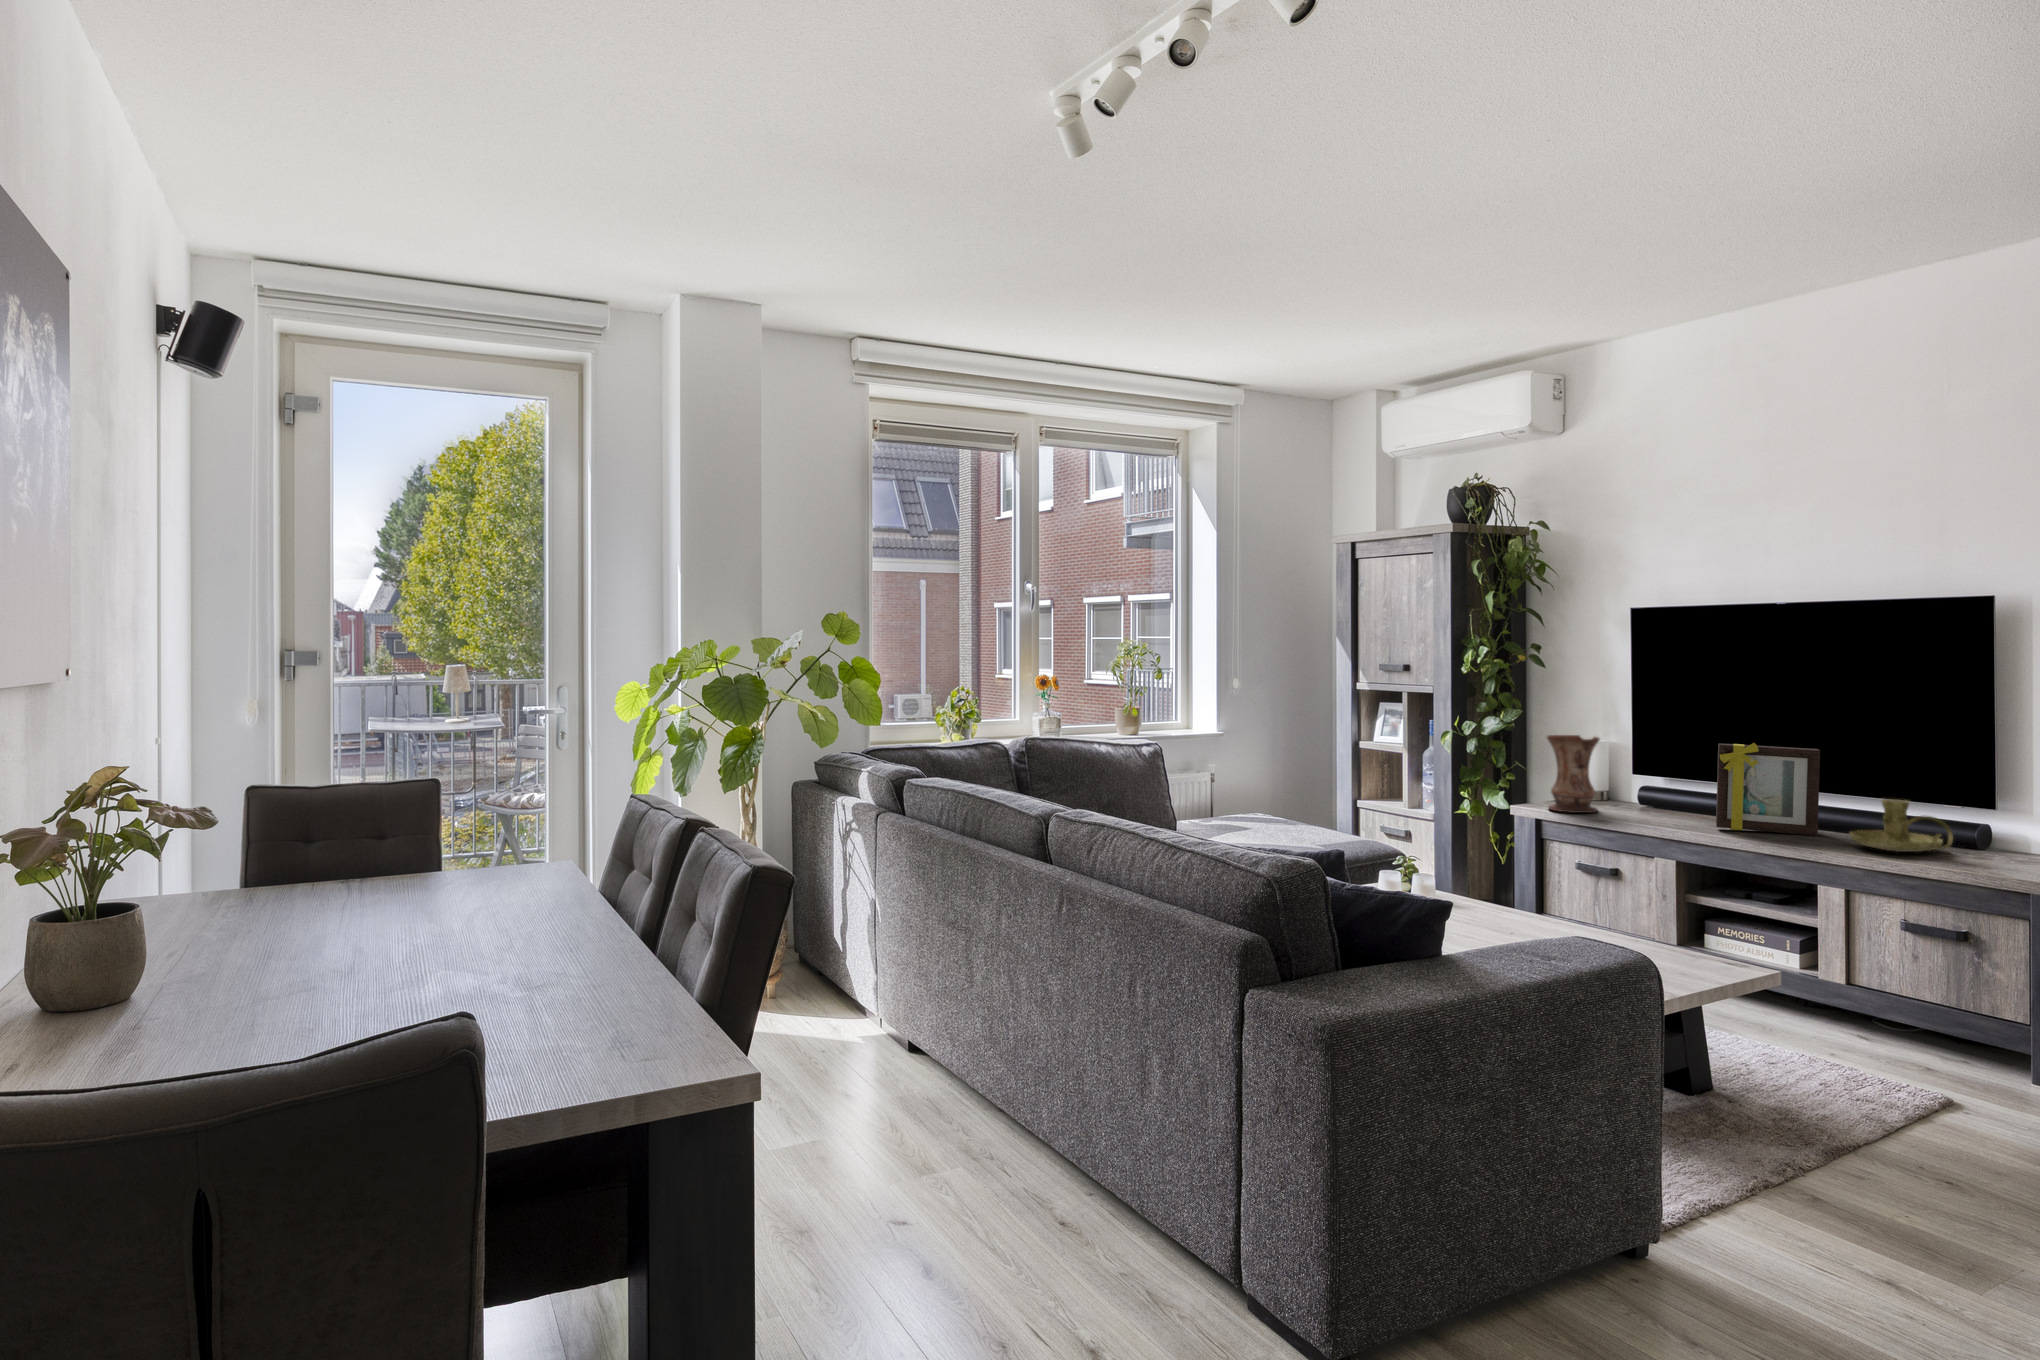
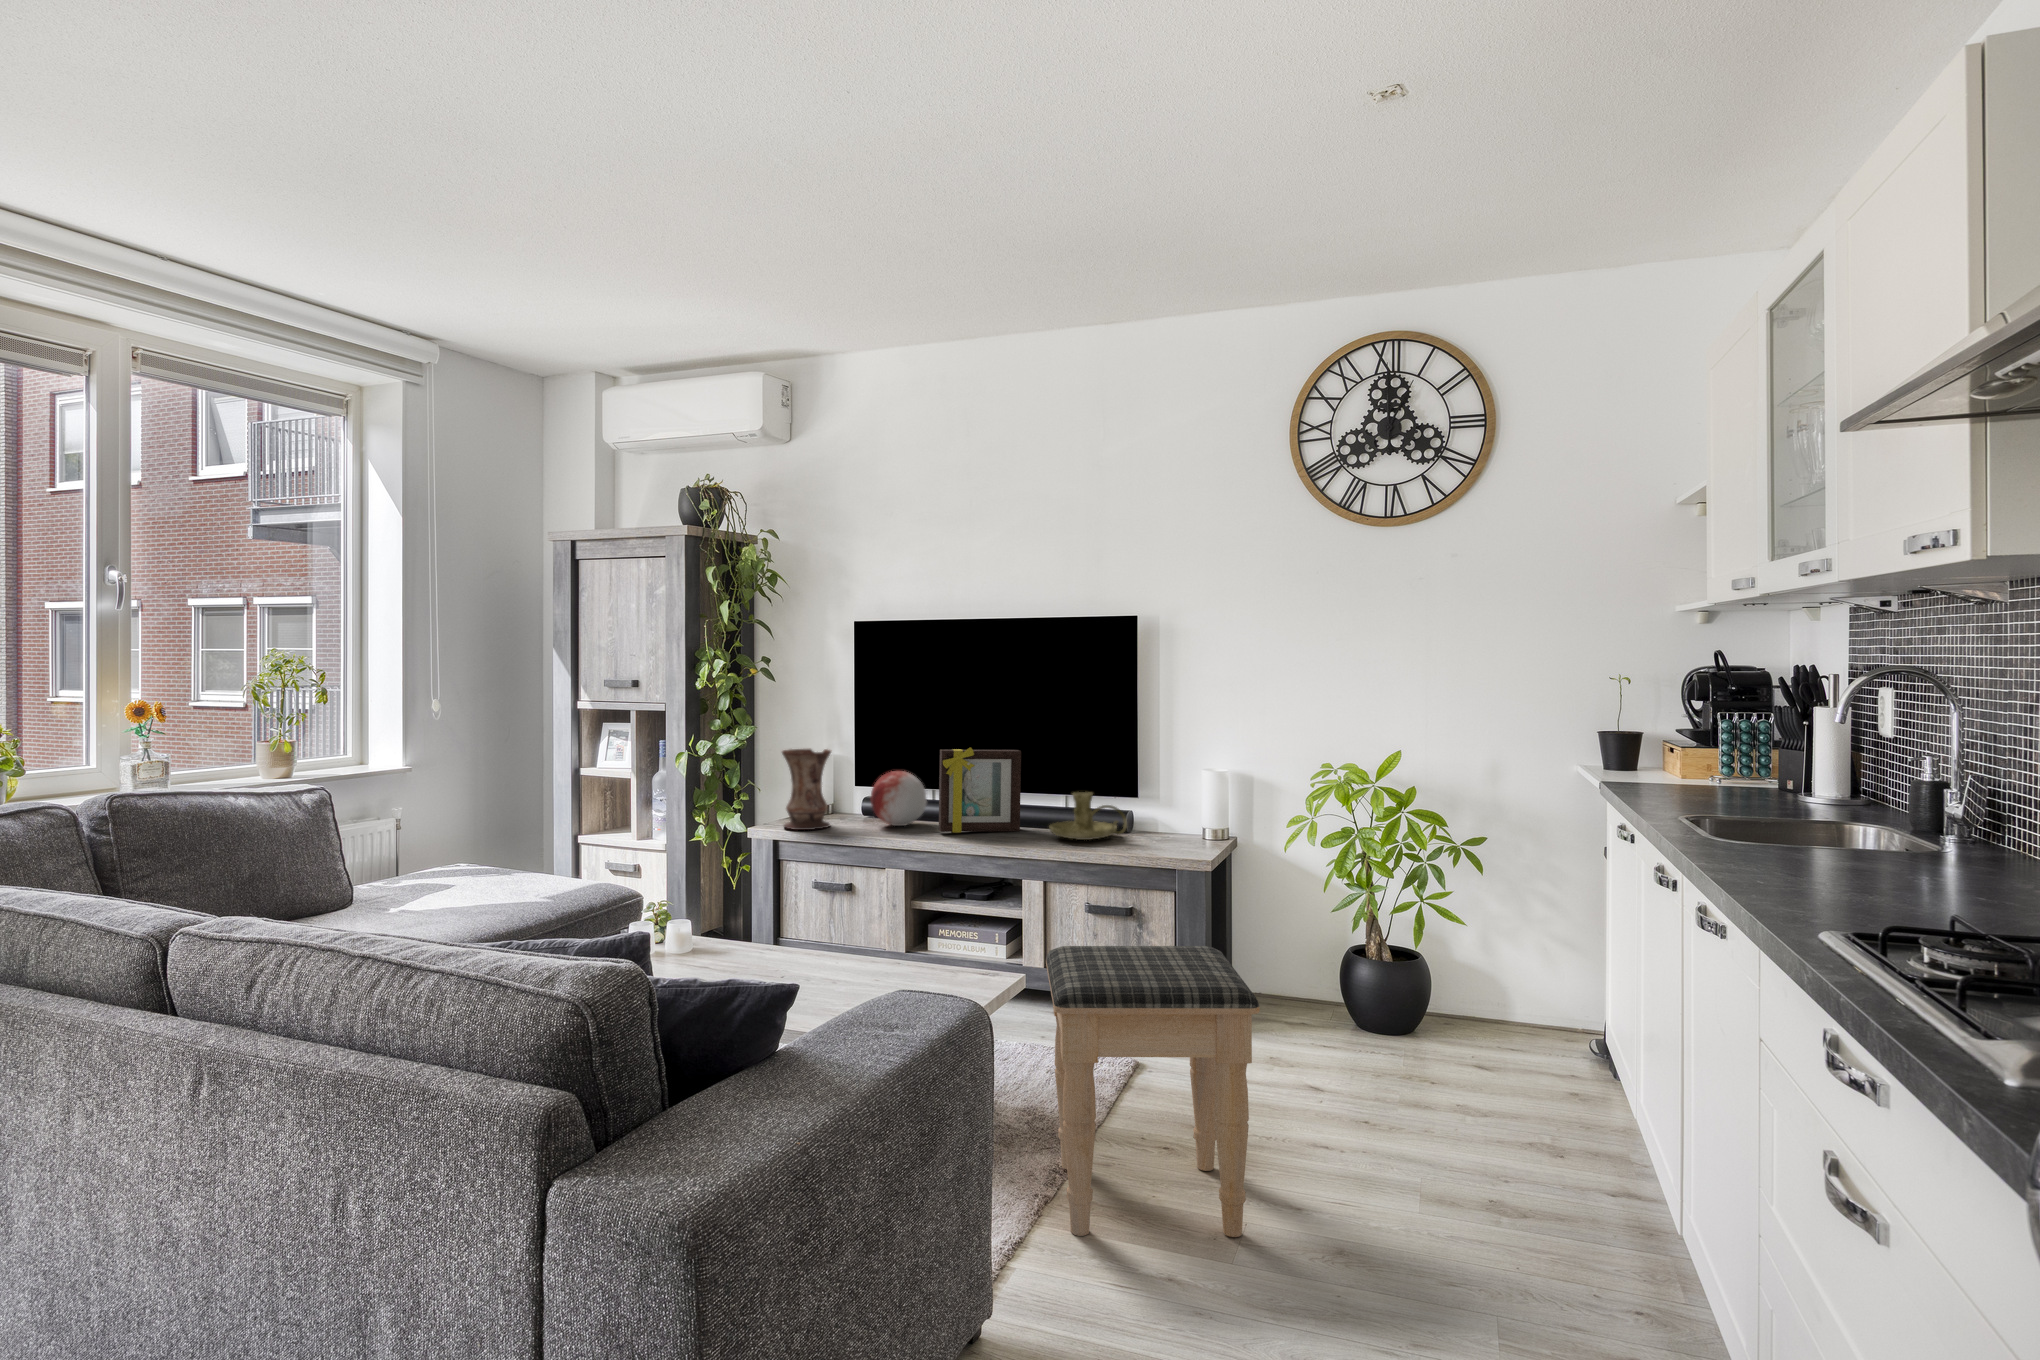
decorative orb: none [1641,762,1707,818] -> present [871,771,927,826]
footstool: none [1748,940,2001,1256] -> present [1046,946,1260,1237]

